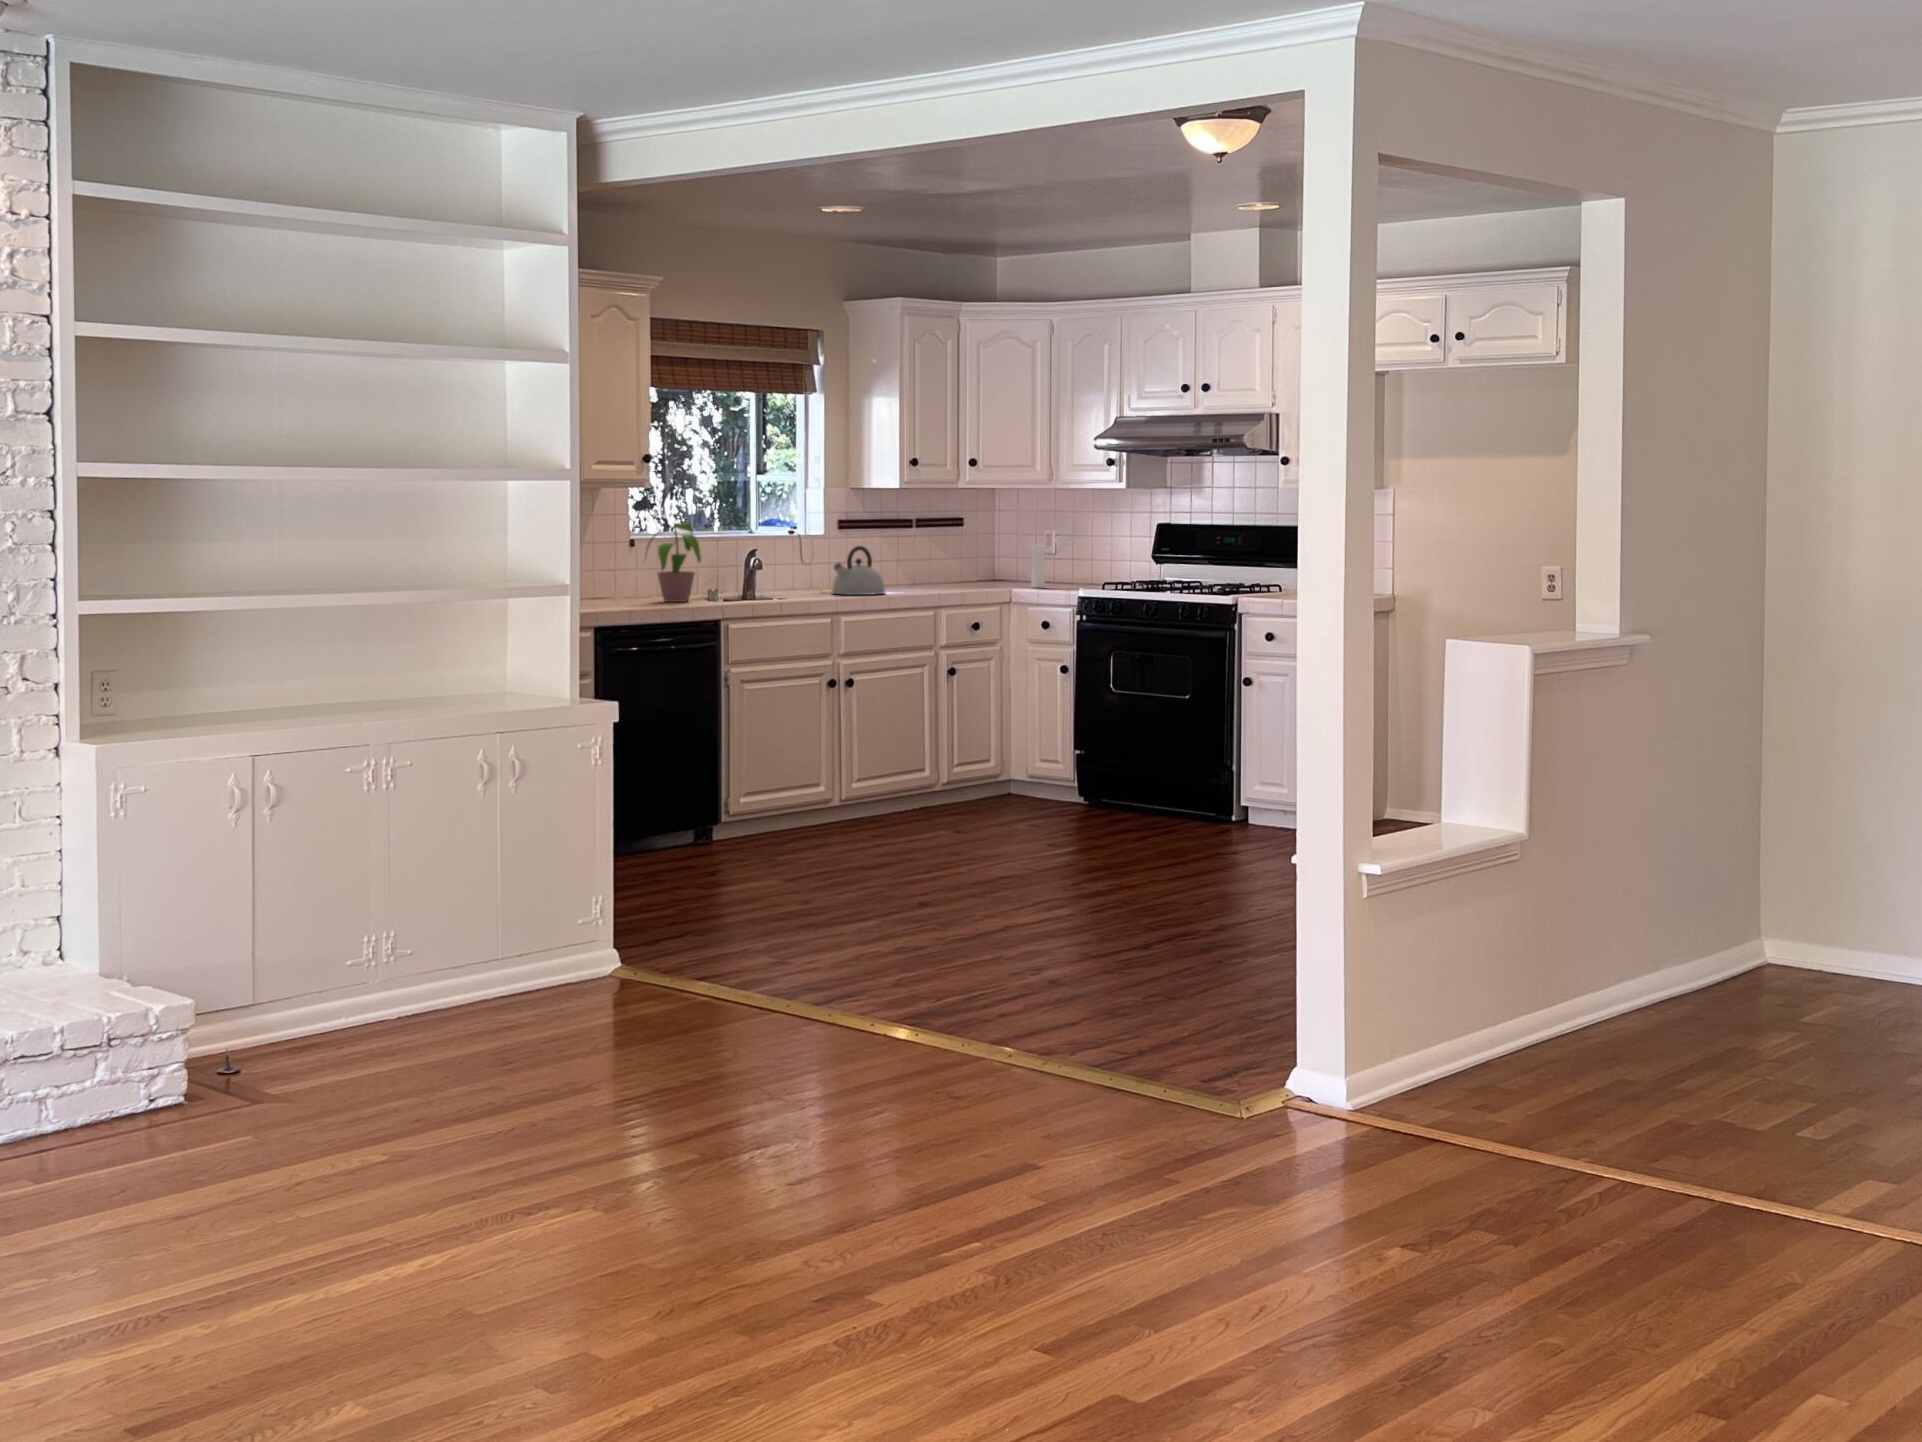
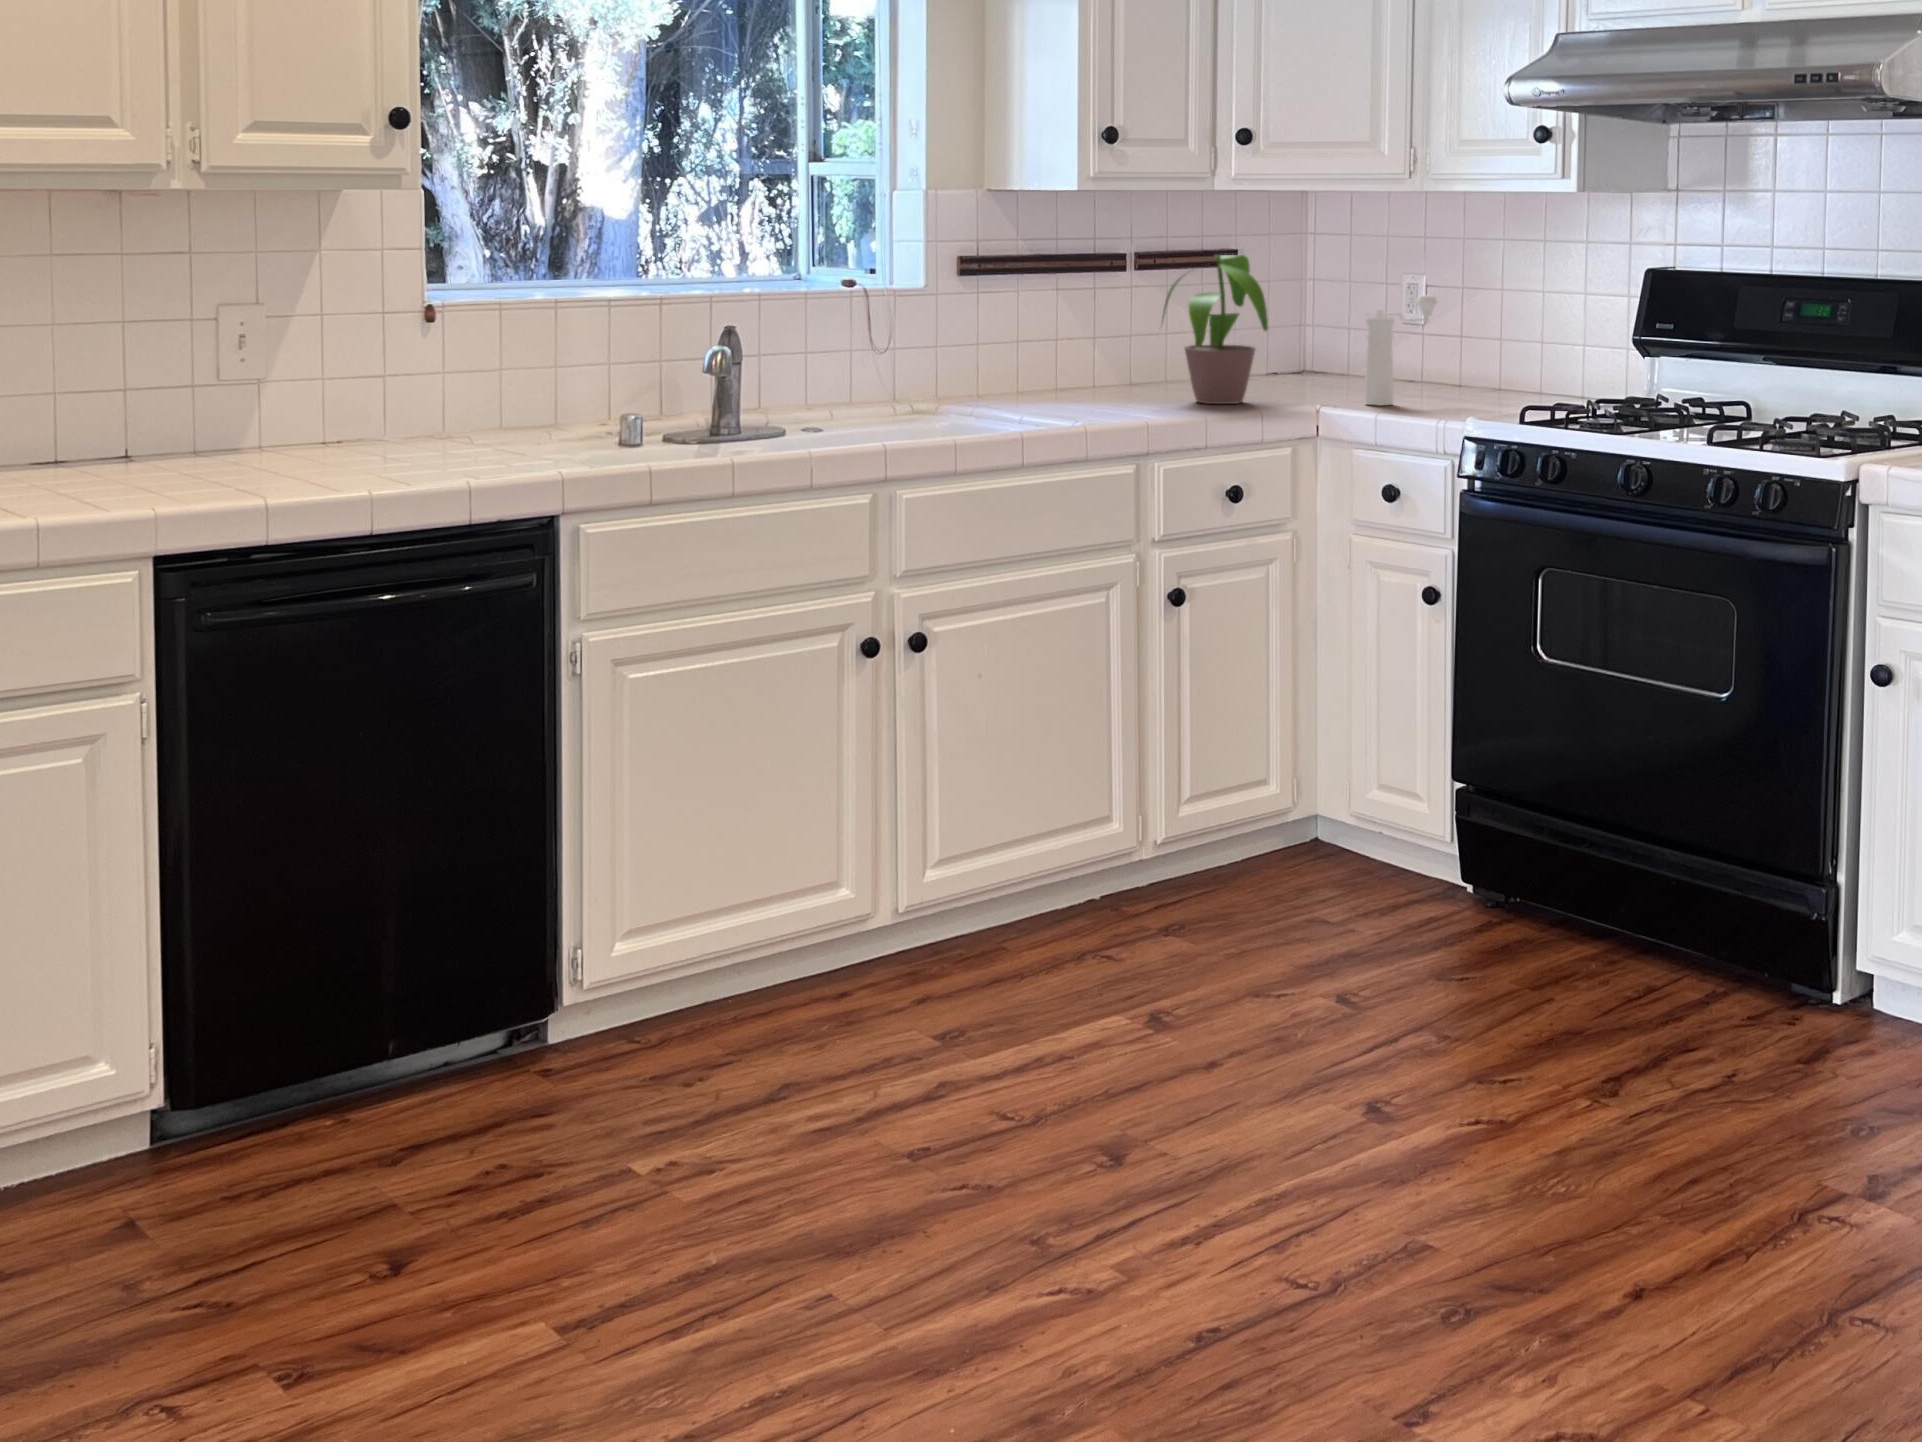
potted plant: present [645,523,701,602] -> present [1163,255,1268,404]
kettle: present [832,546,885,595] -> none [893,321,1018,436]

